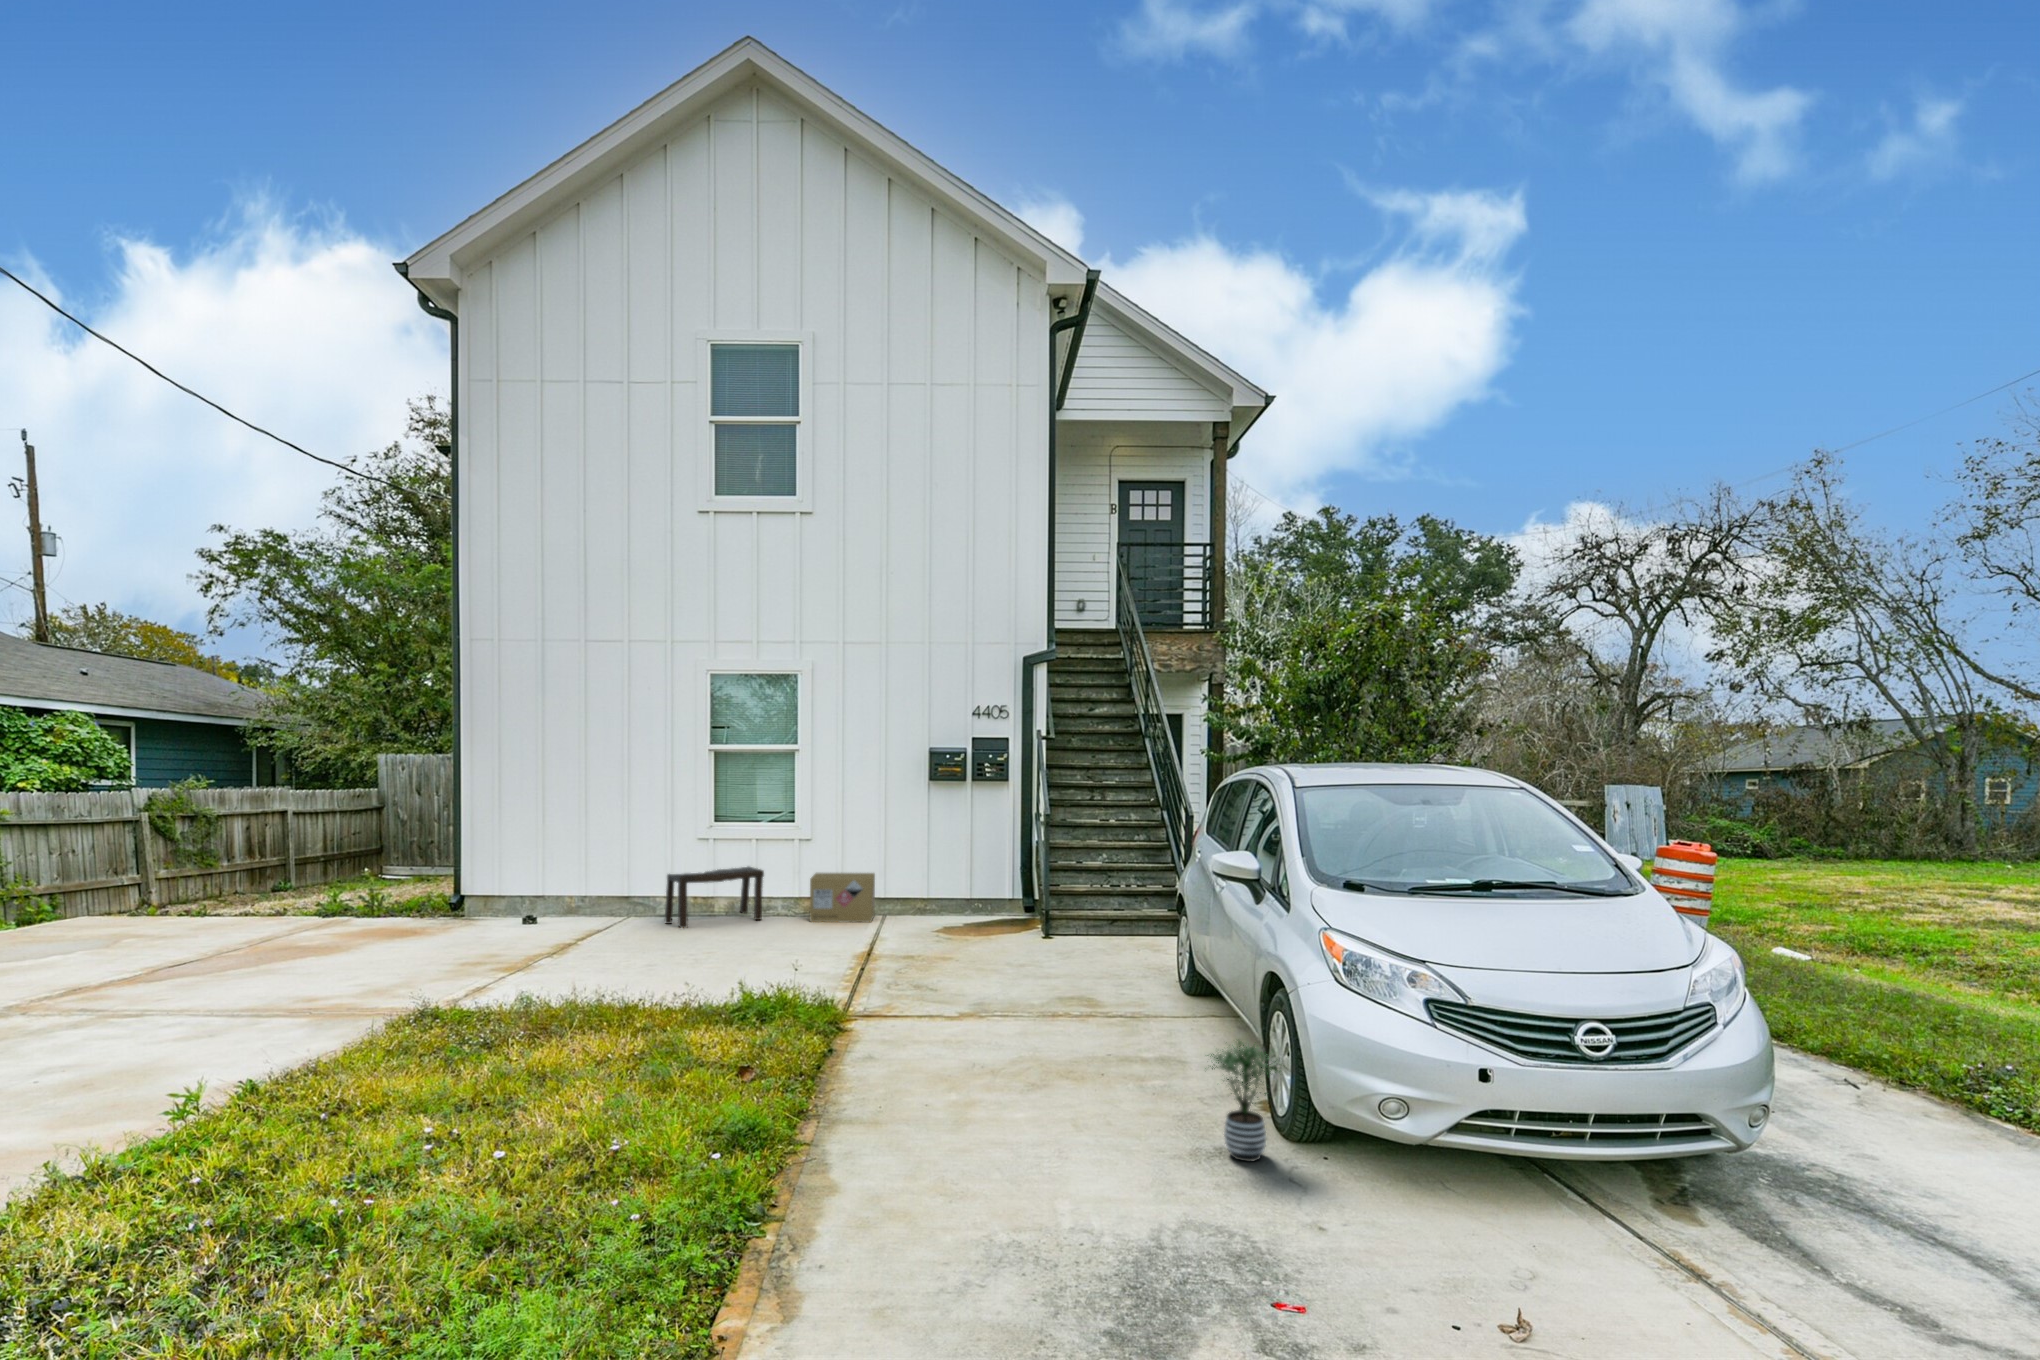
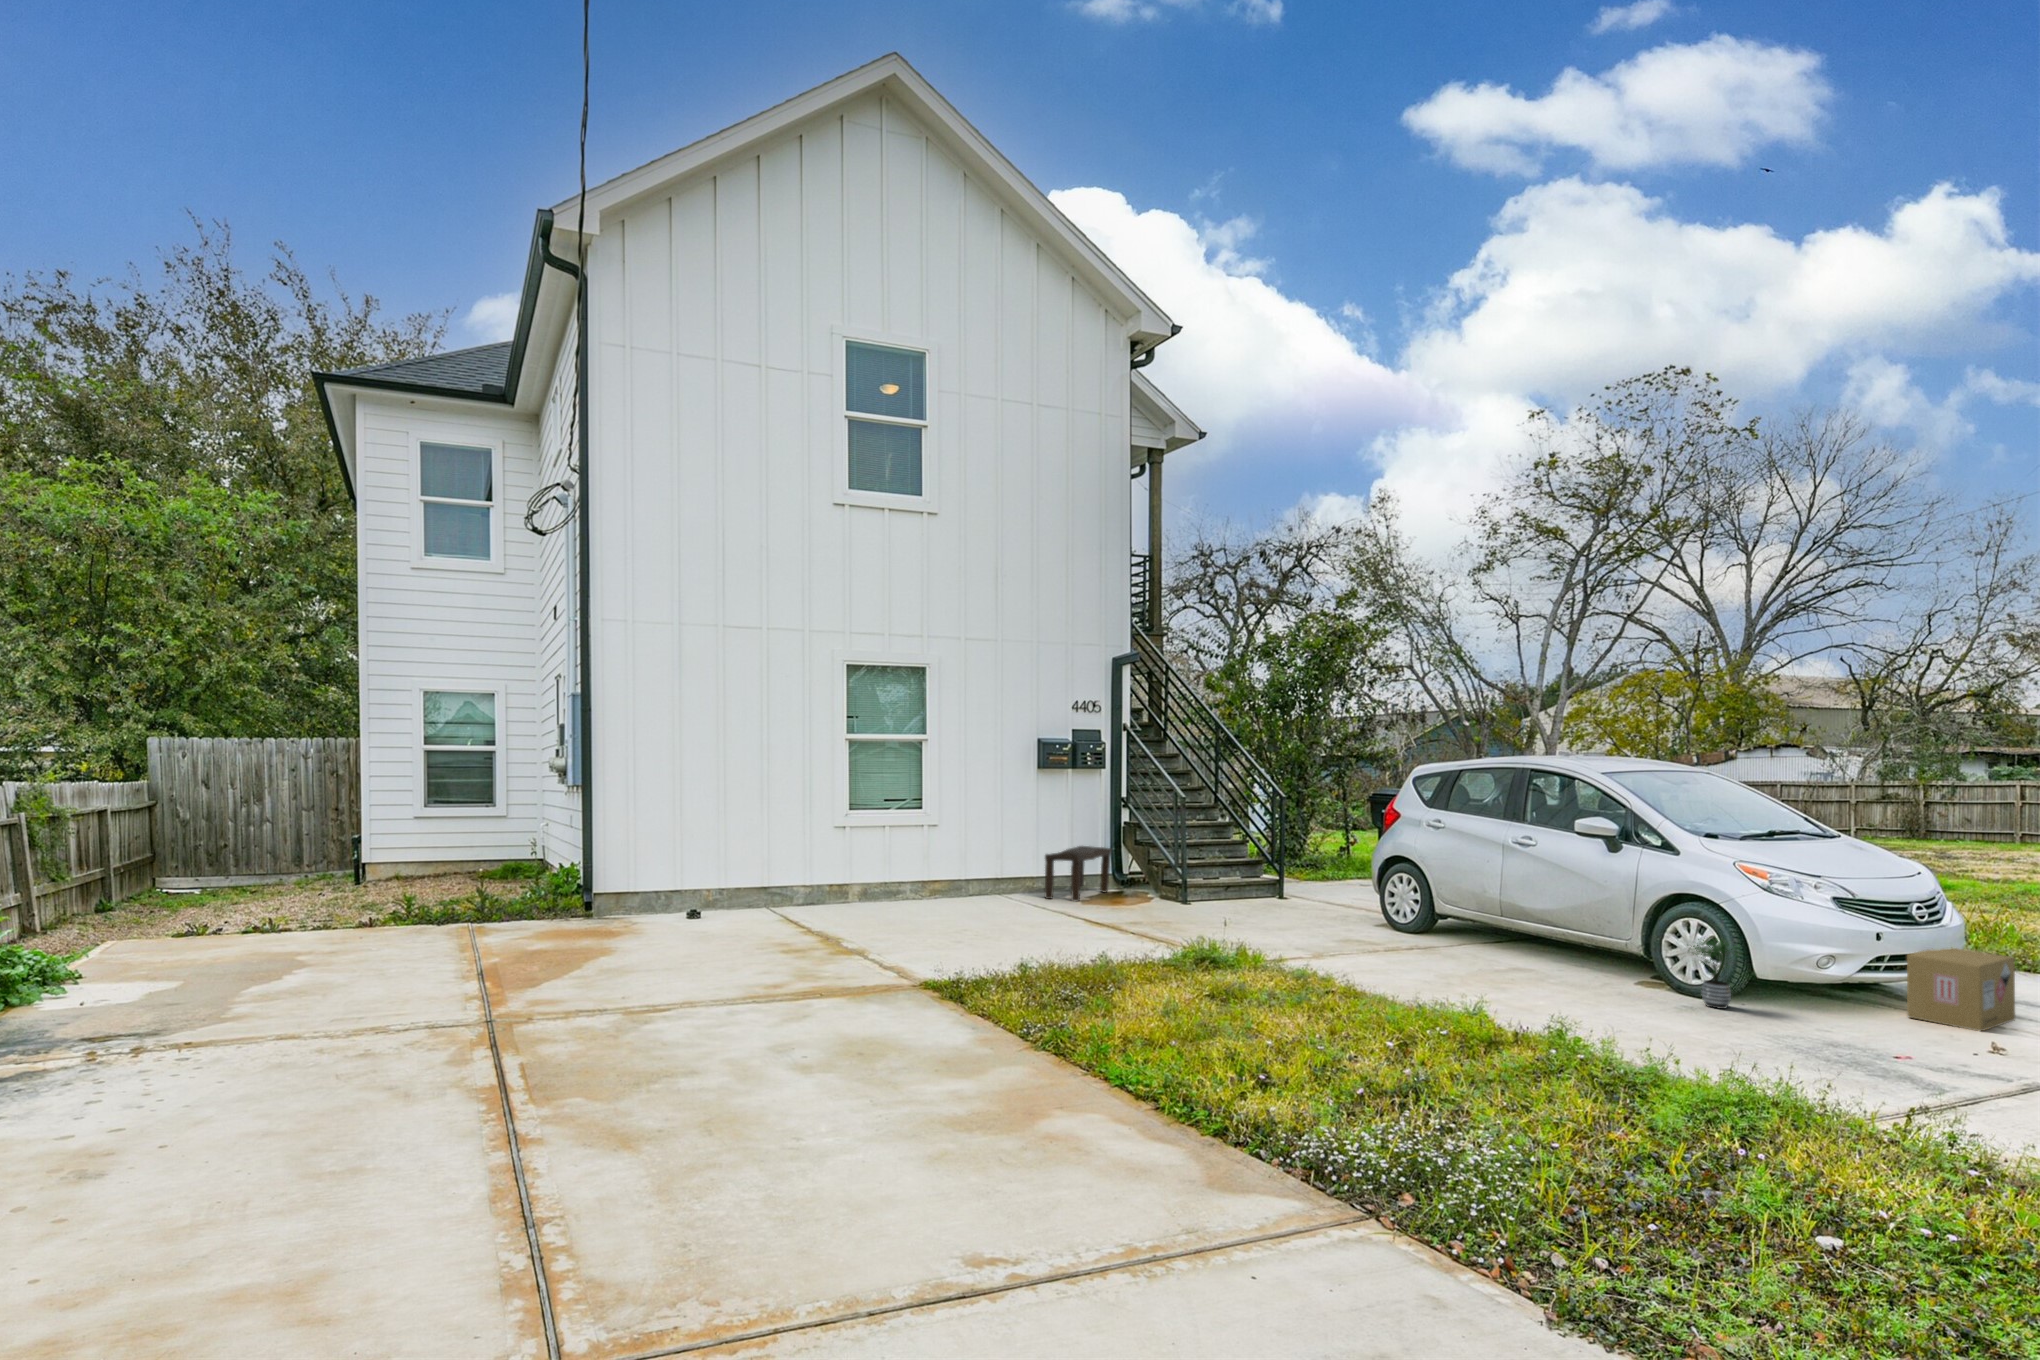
bench: present [665,867,764,928] -> present [1045,846,1112,901]
cardboard box: present [810,873,875,922] -> present [1907,948,2015,1031]

